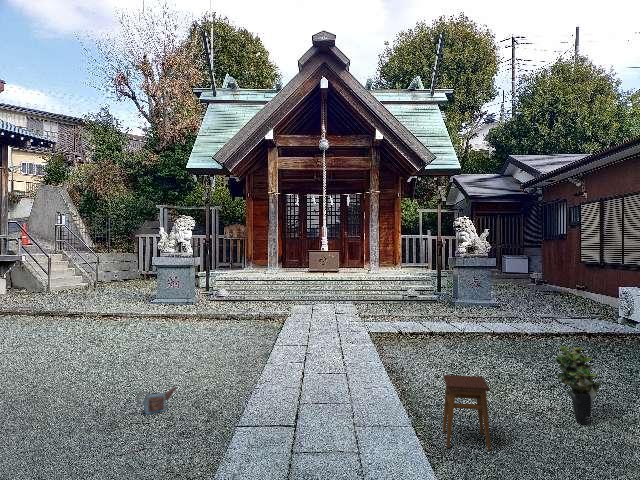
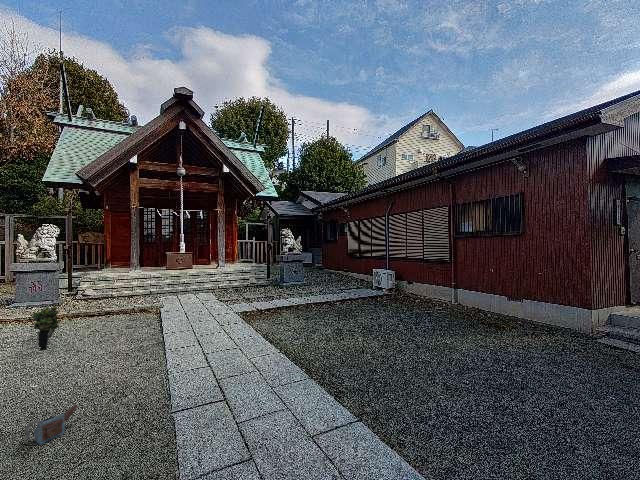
potted plant: present [554,345,601,424] -> present [31,306,60,350]
stool: present [443,375,490,451] -> none [334,343,373,402]

